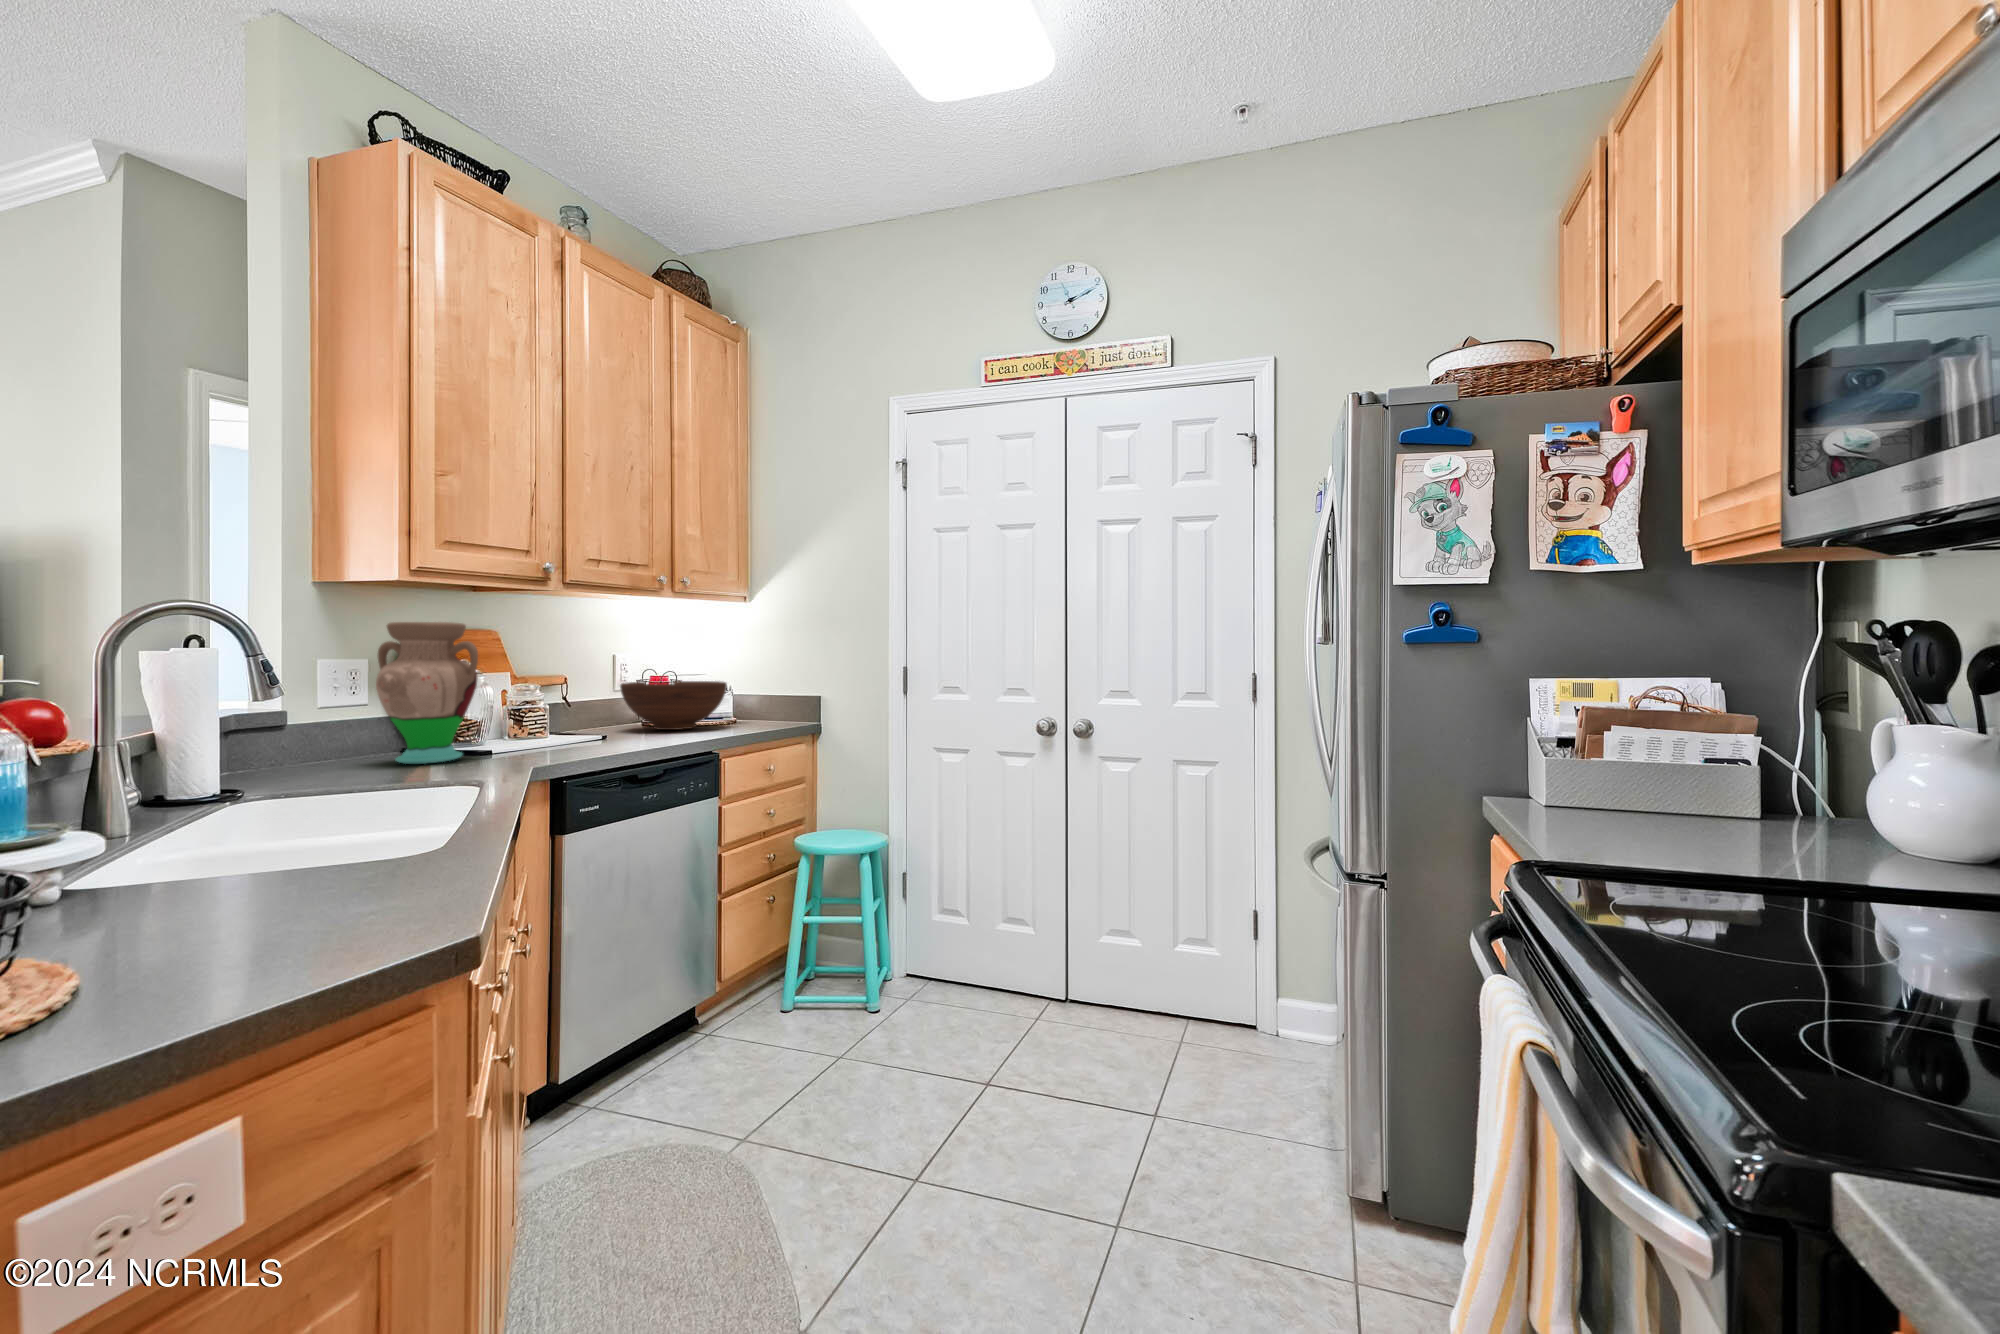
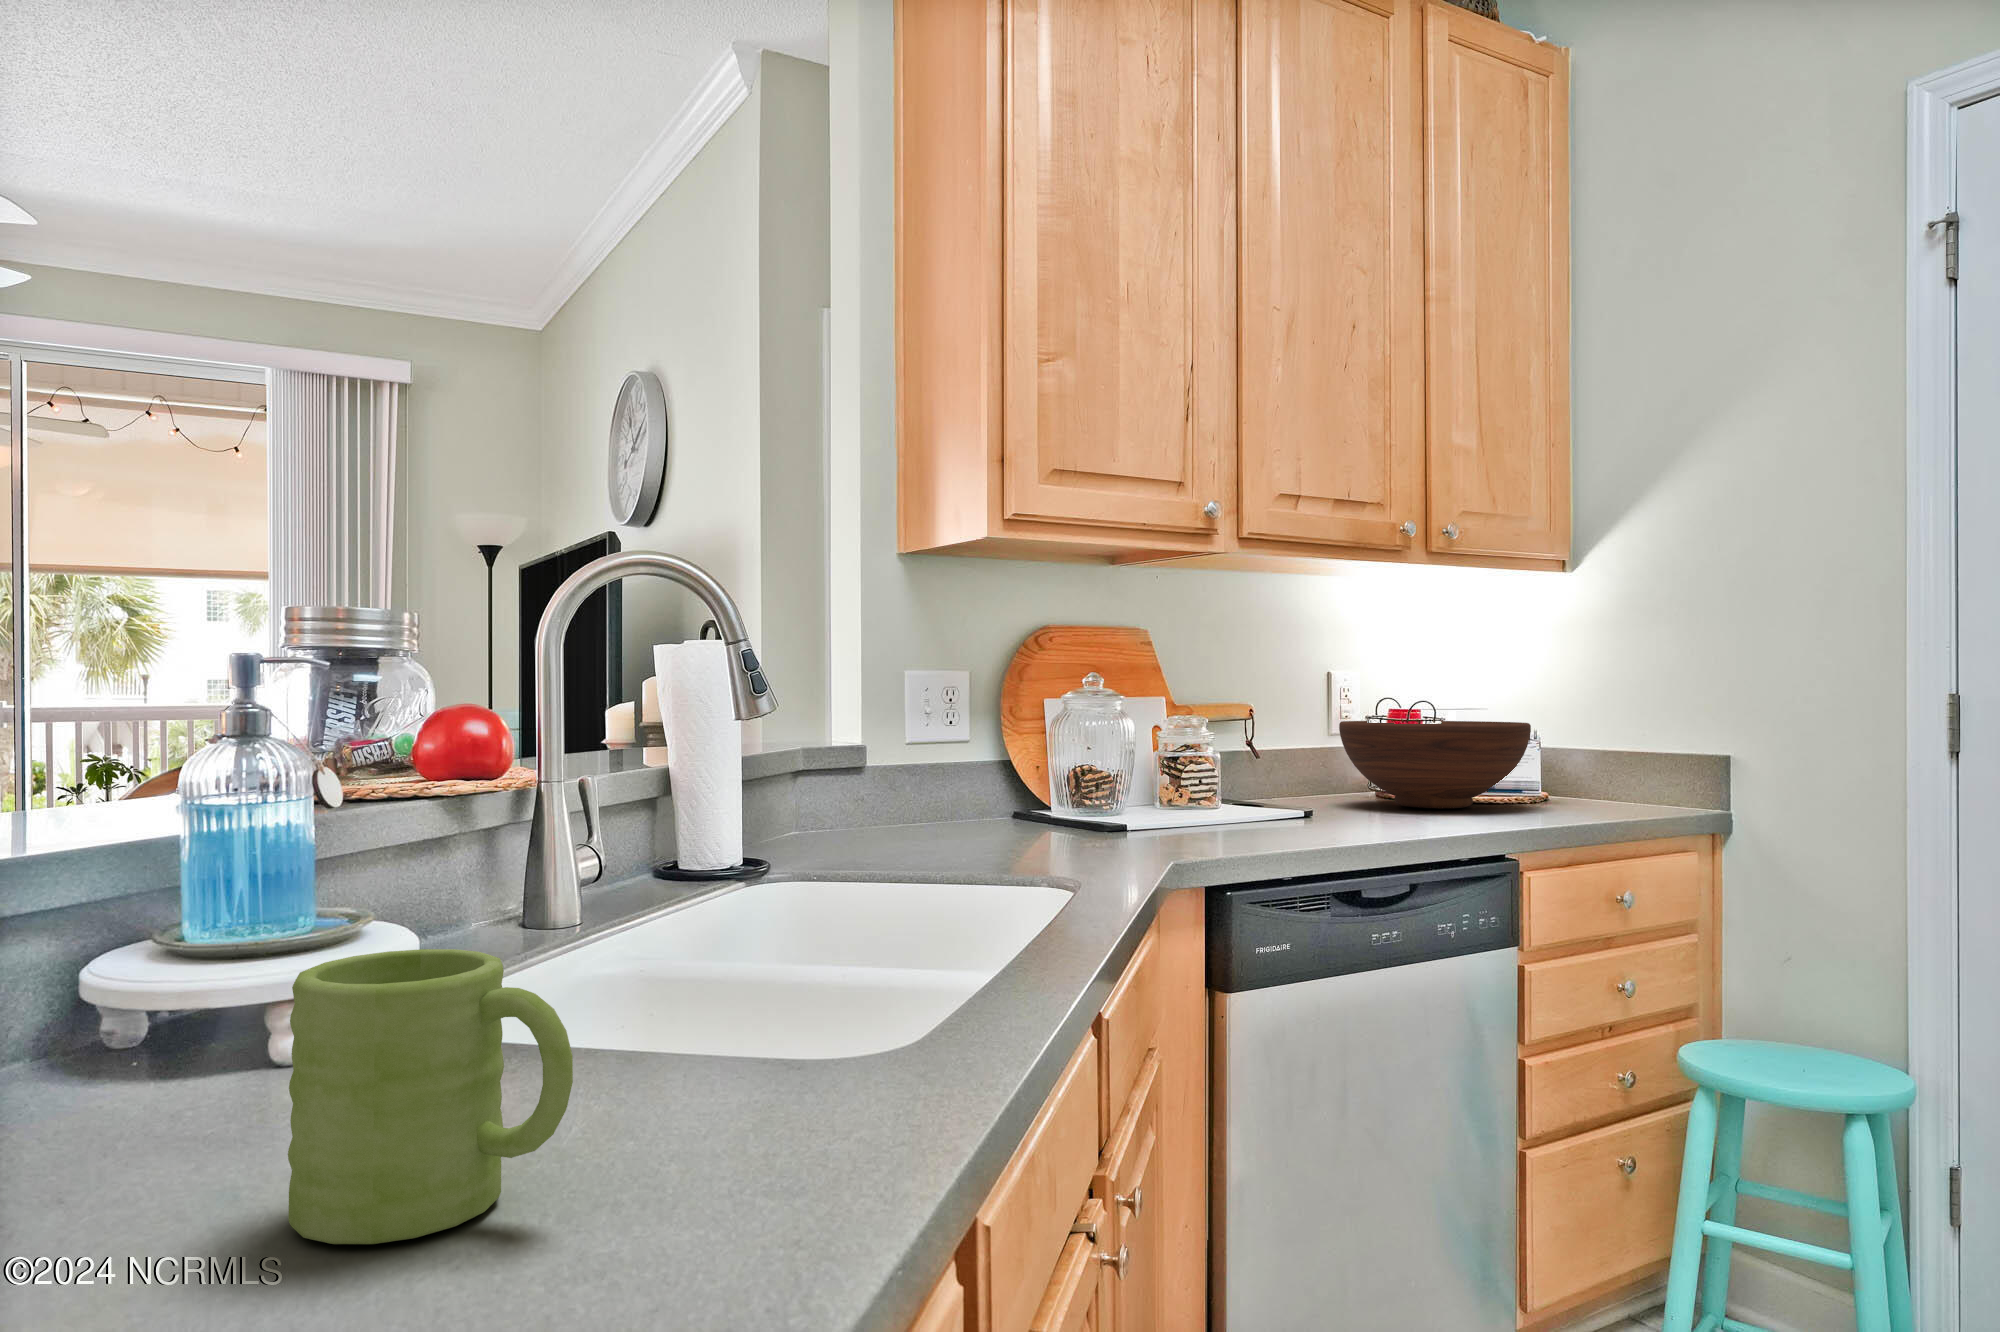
vase: present [376,622,478,764] -> none [968,609,1106,840]
mug: none [192,814,341,930] -> present [288,949,573,1244]

